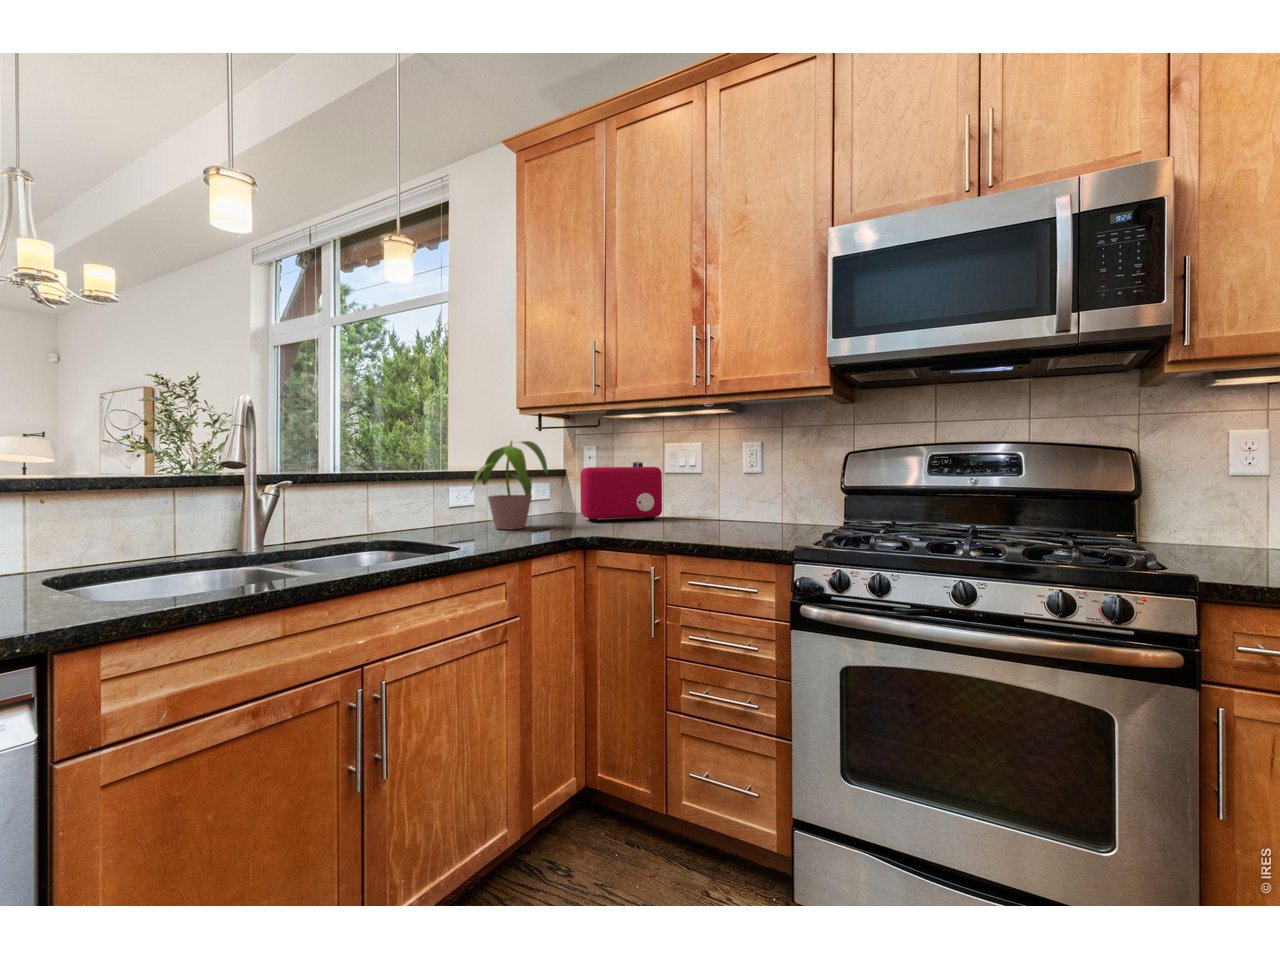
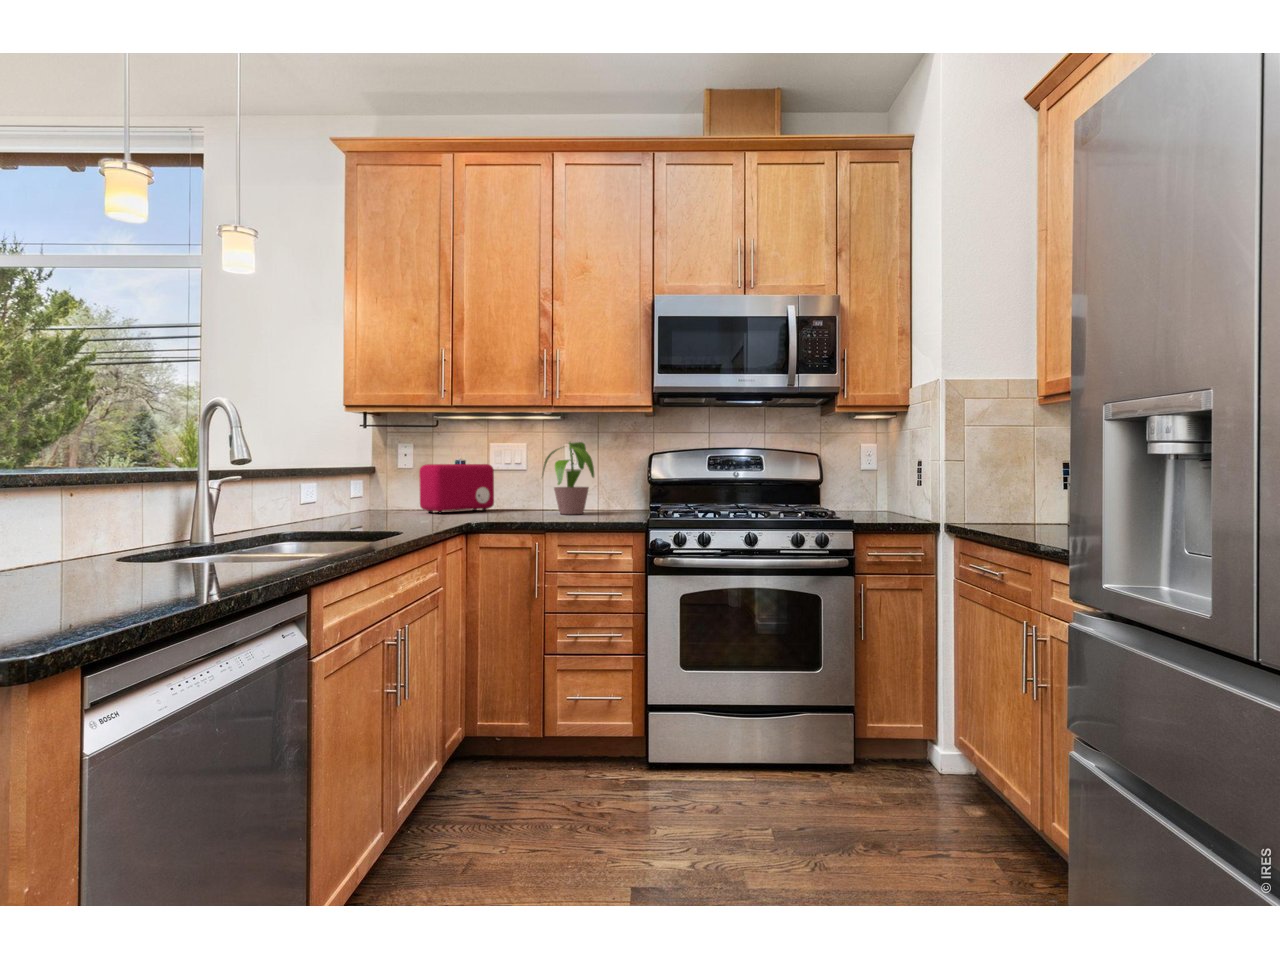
potted plant: present [472,441,548,529] -> present [542,442,594,514]

